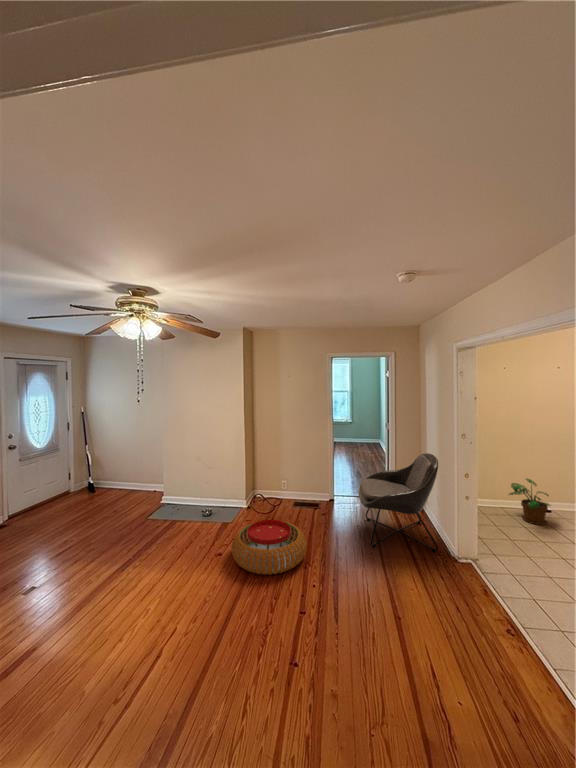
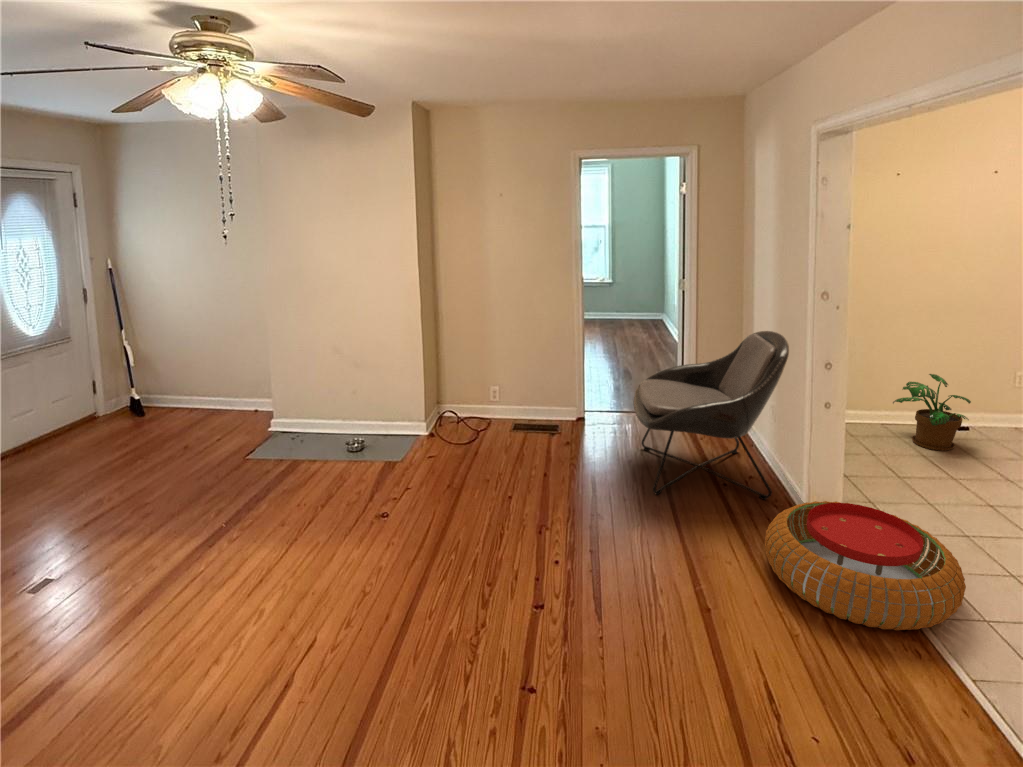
pouf: present [232,520,307,575] -> present [764,501,966,630]

